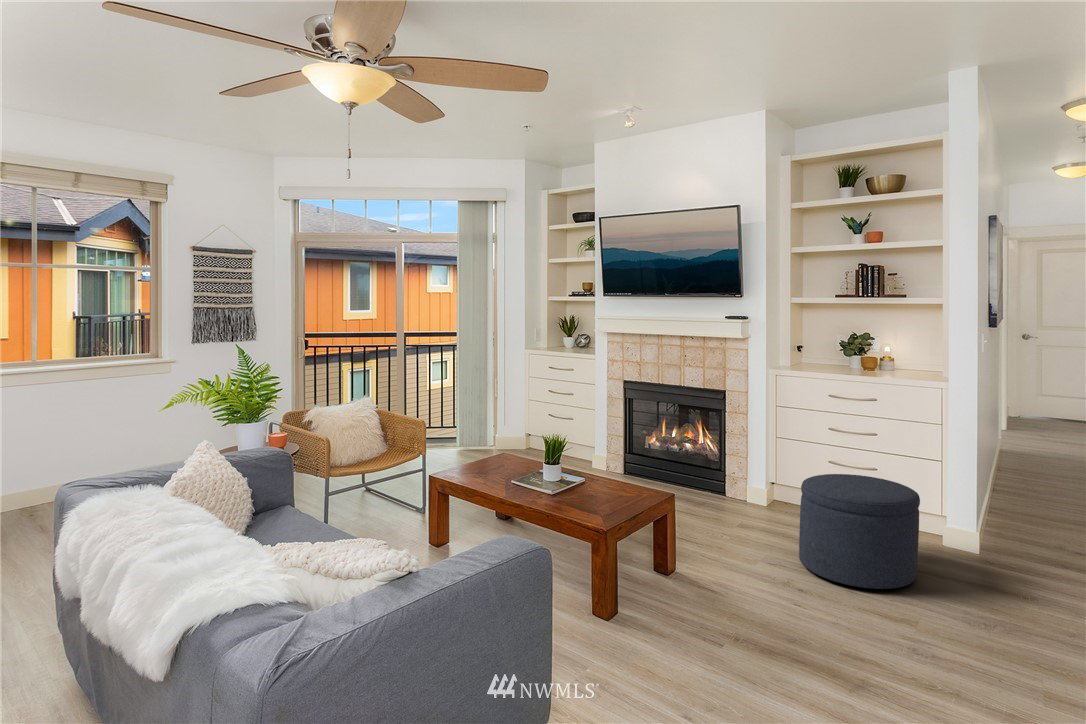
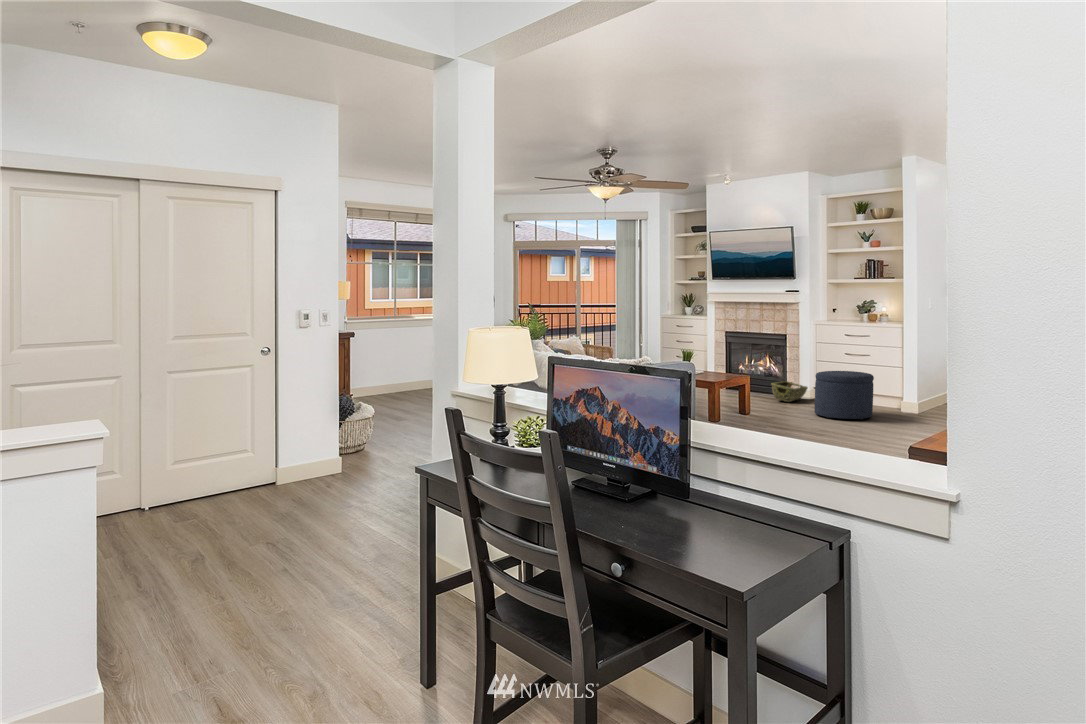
woven basket: none [706,471,766,517] -> present [771,381,808,402]

